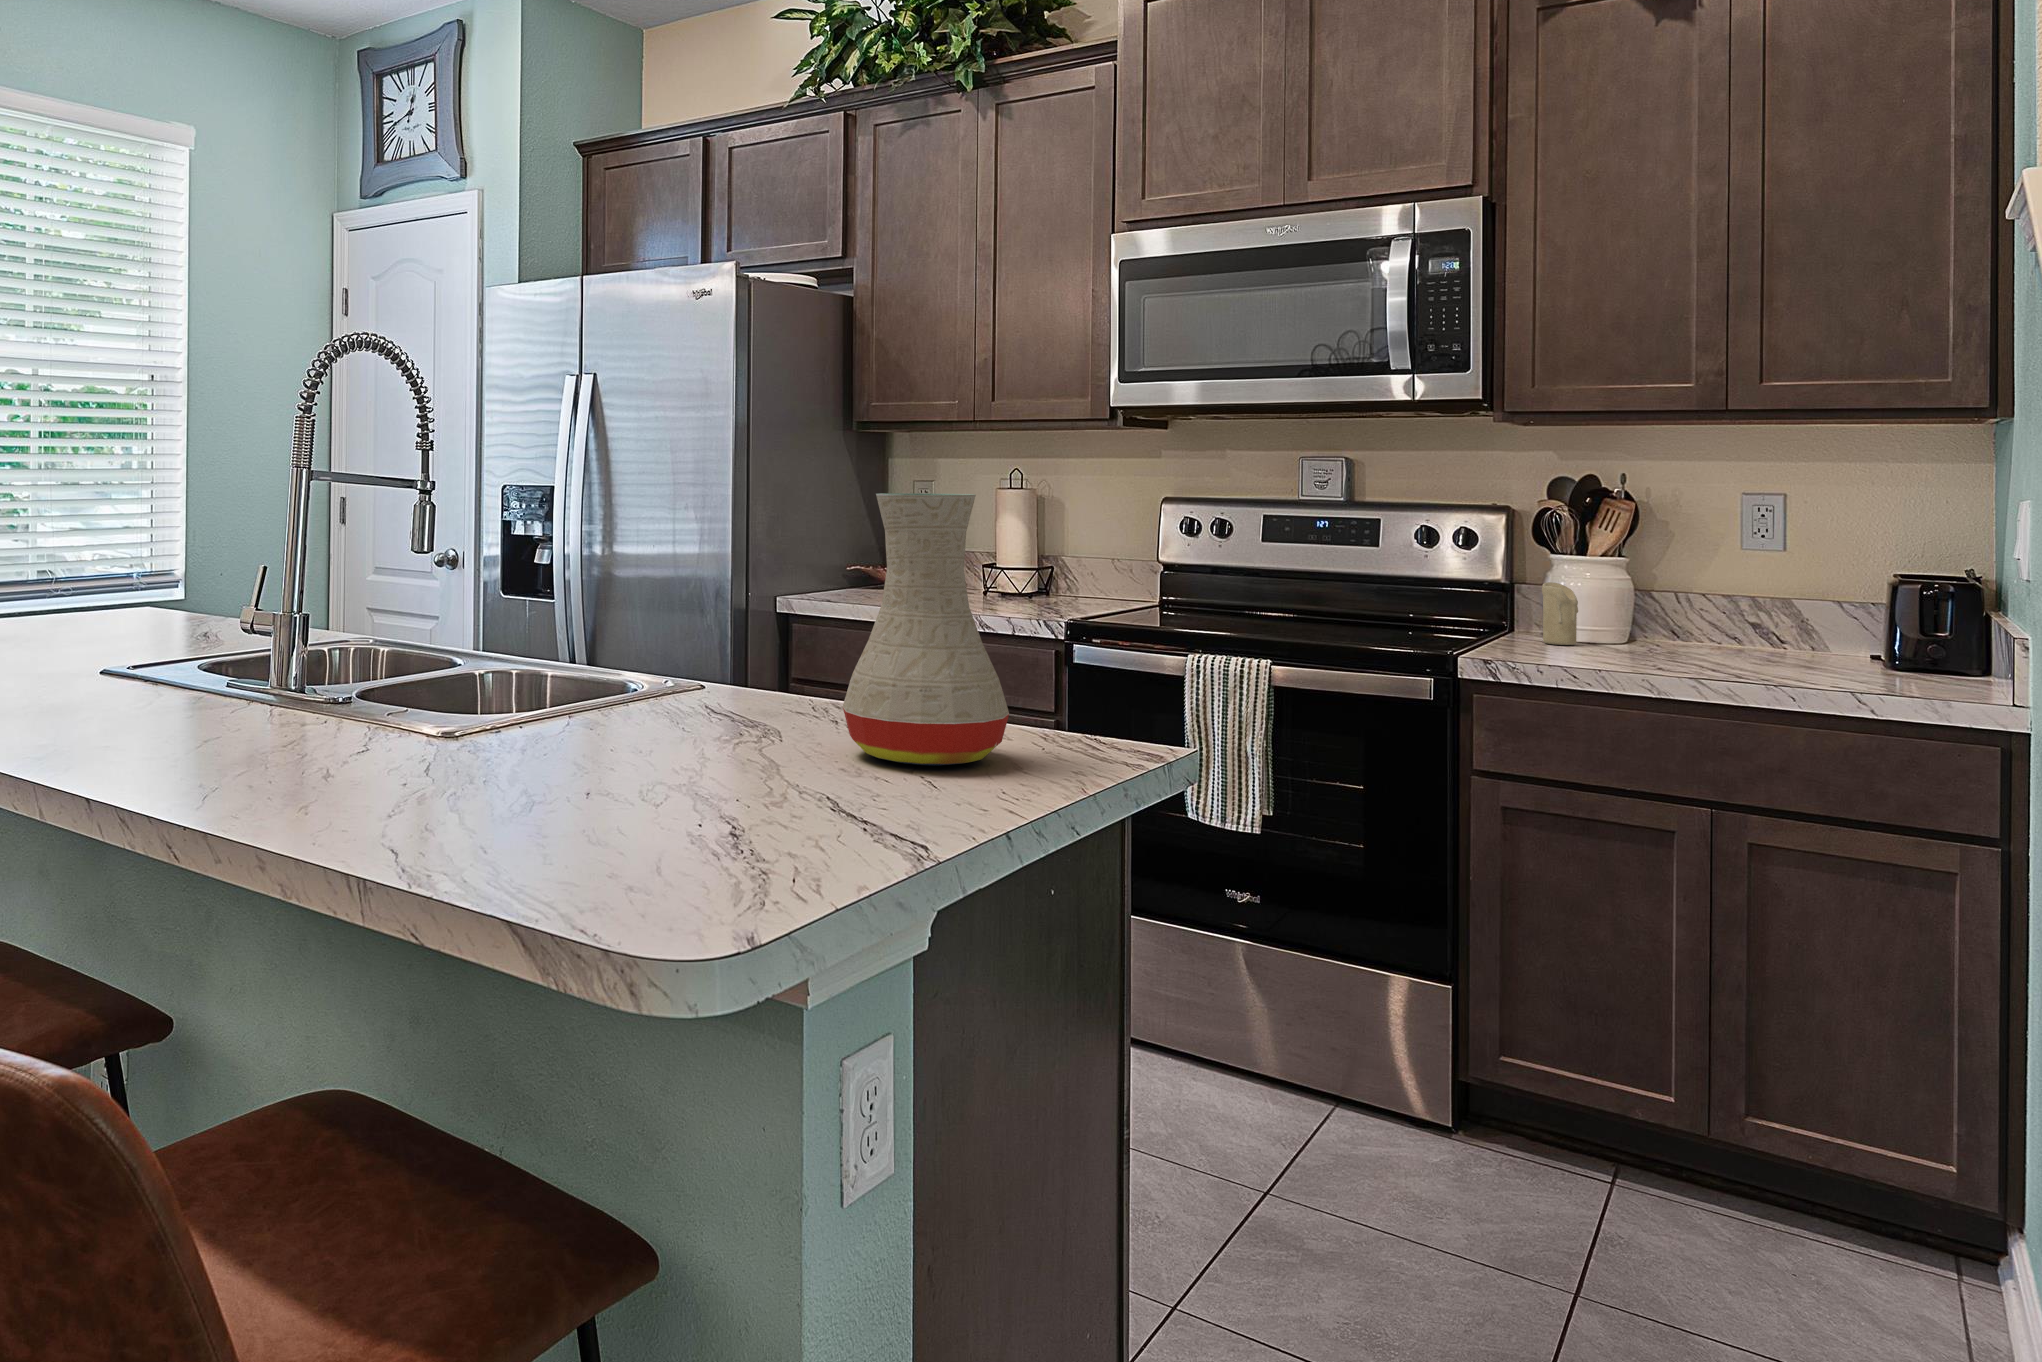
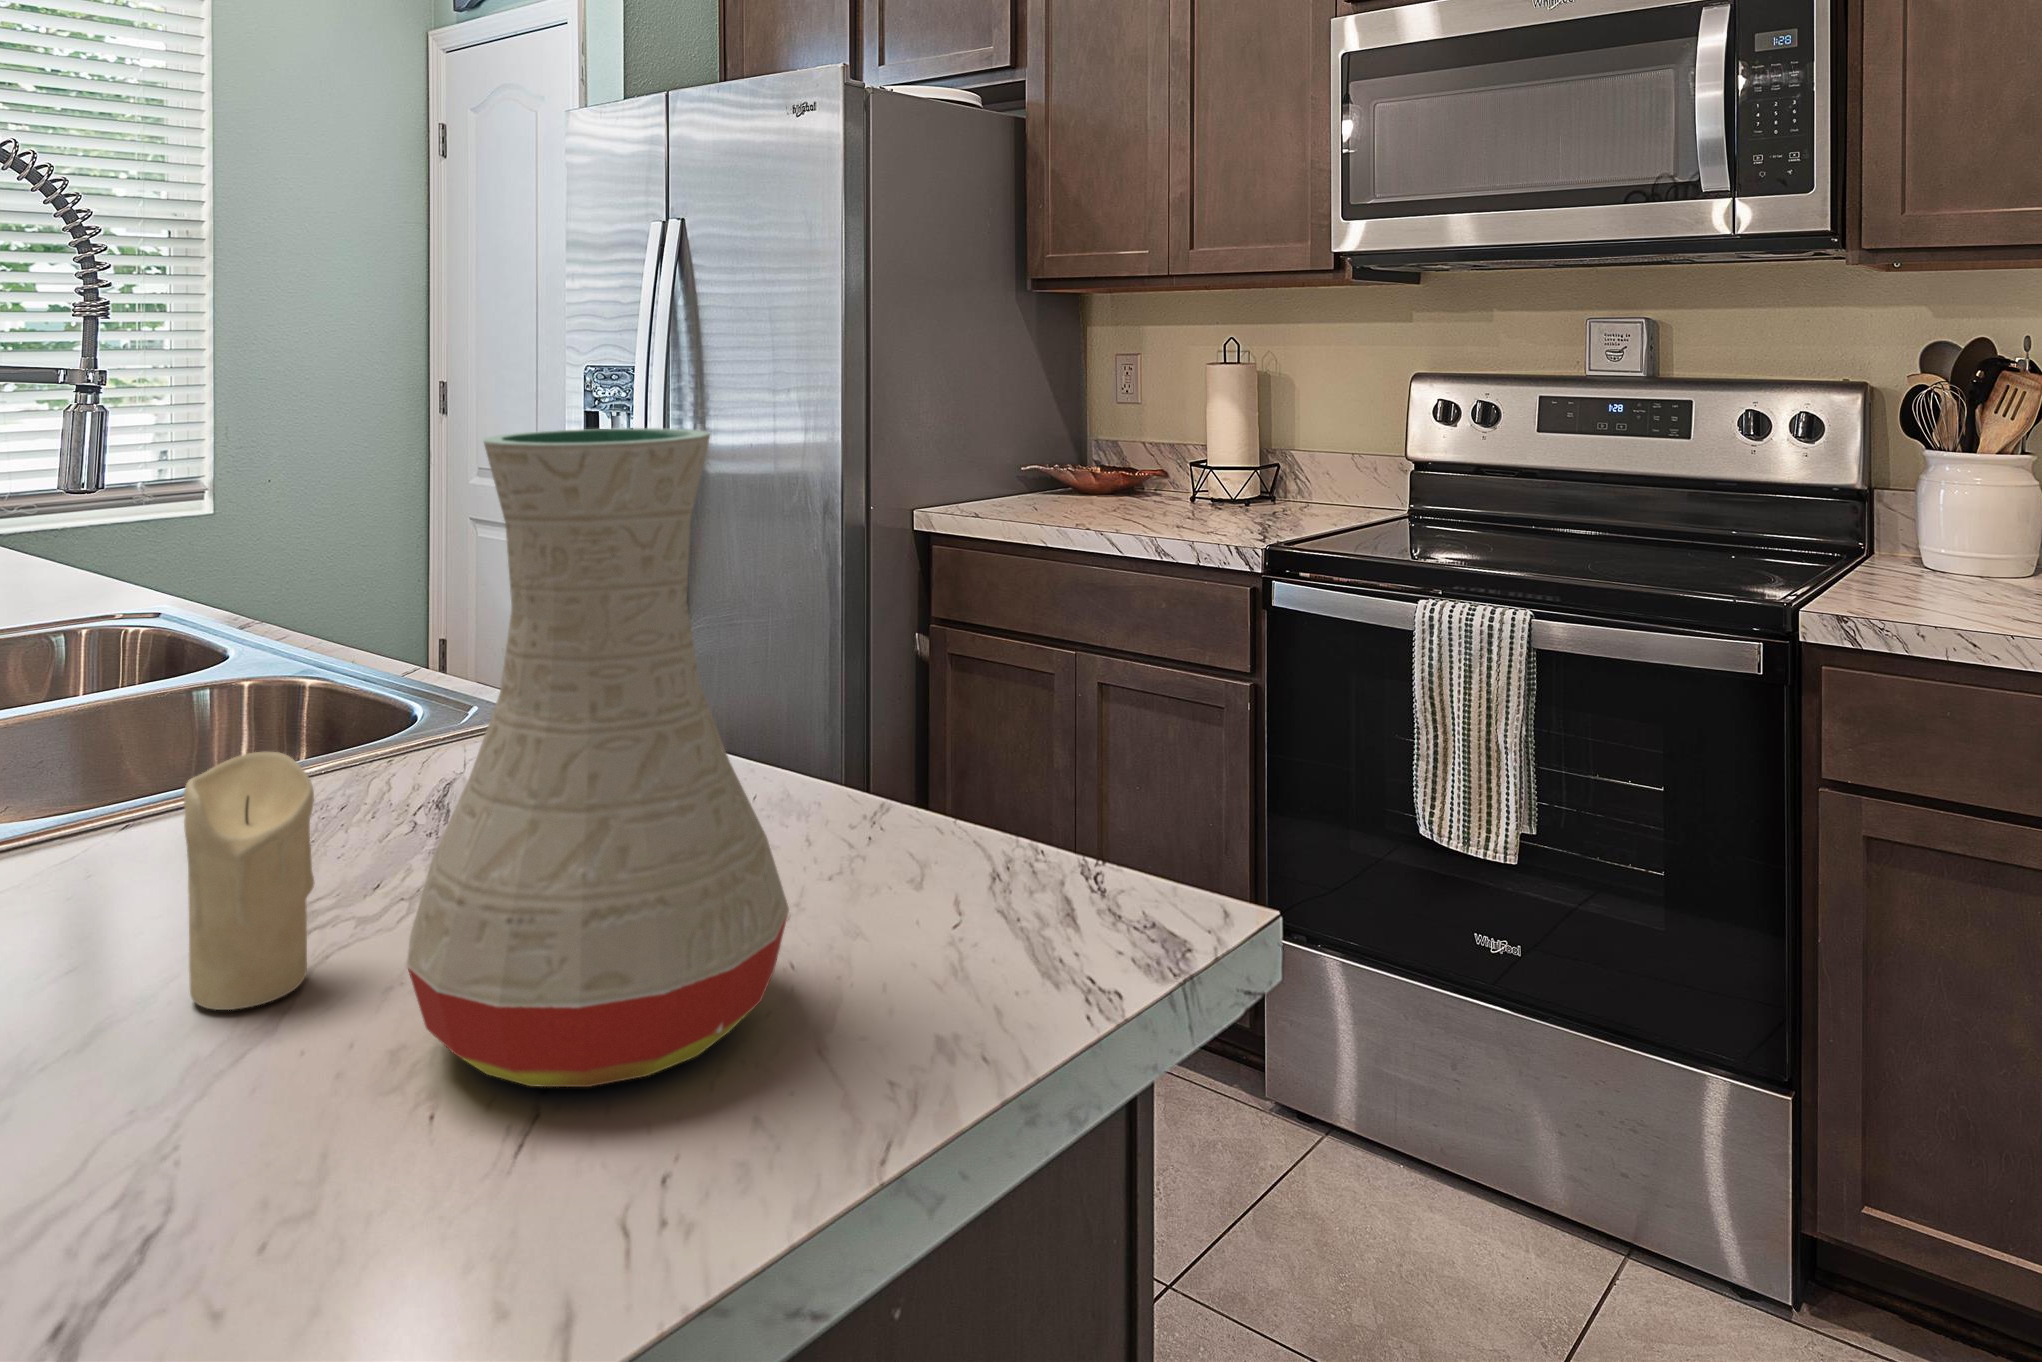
candle: present [1542,582,1578,645] -> present [184,752,315,1010]

